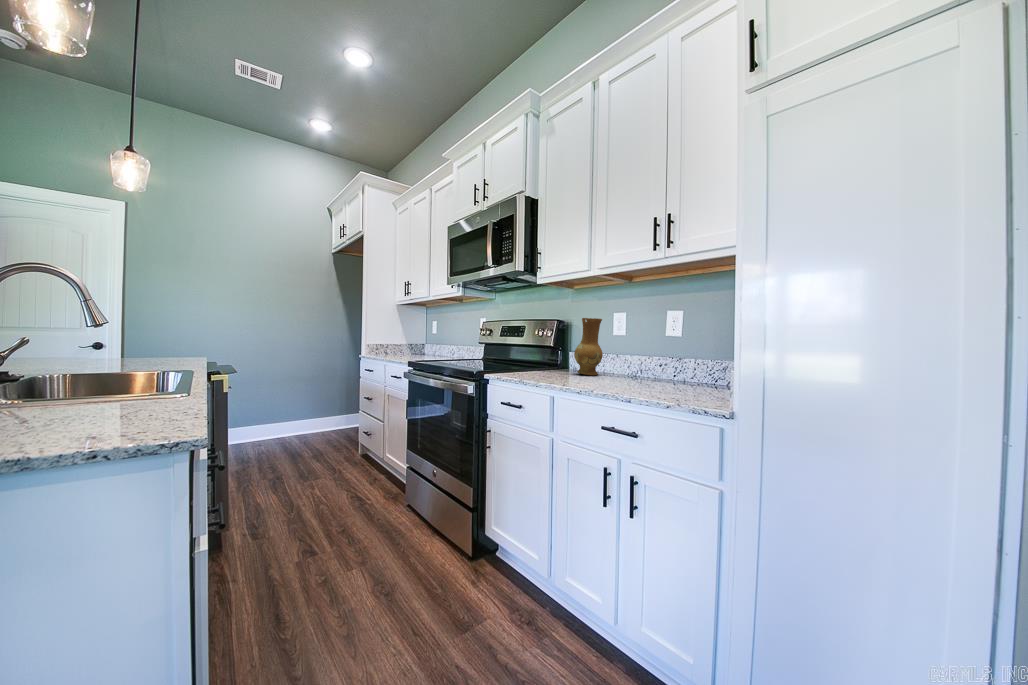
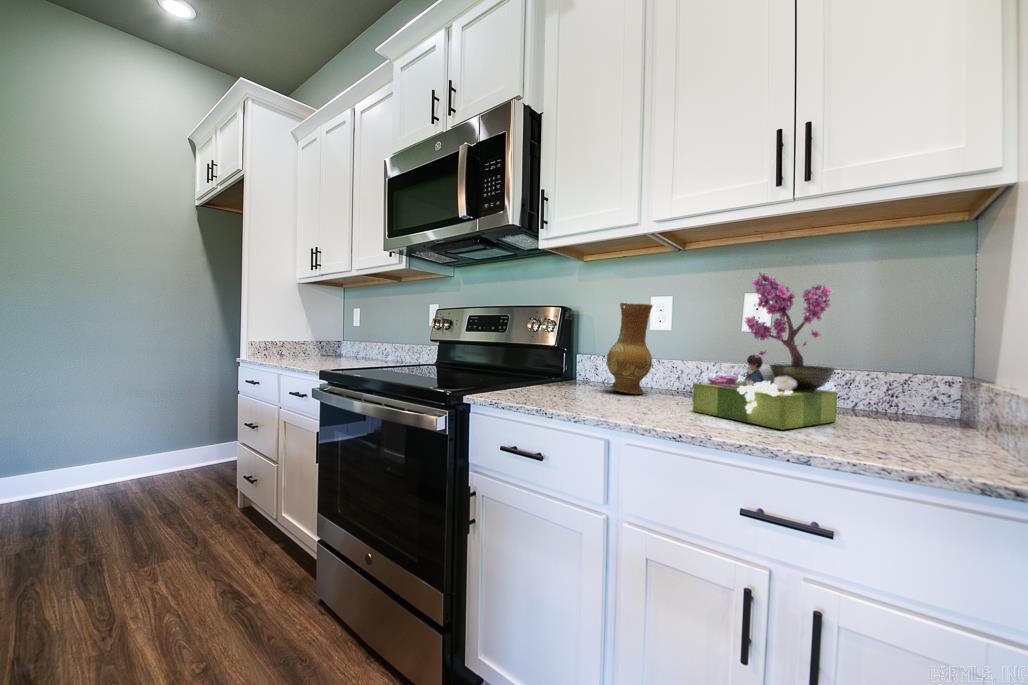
flower arrangement: none [608,299,686,389] -> present [693,273,837,429]

